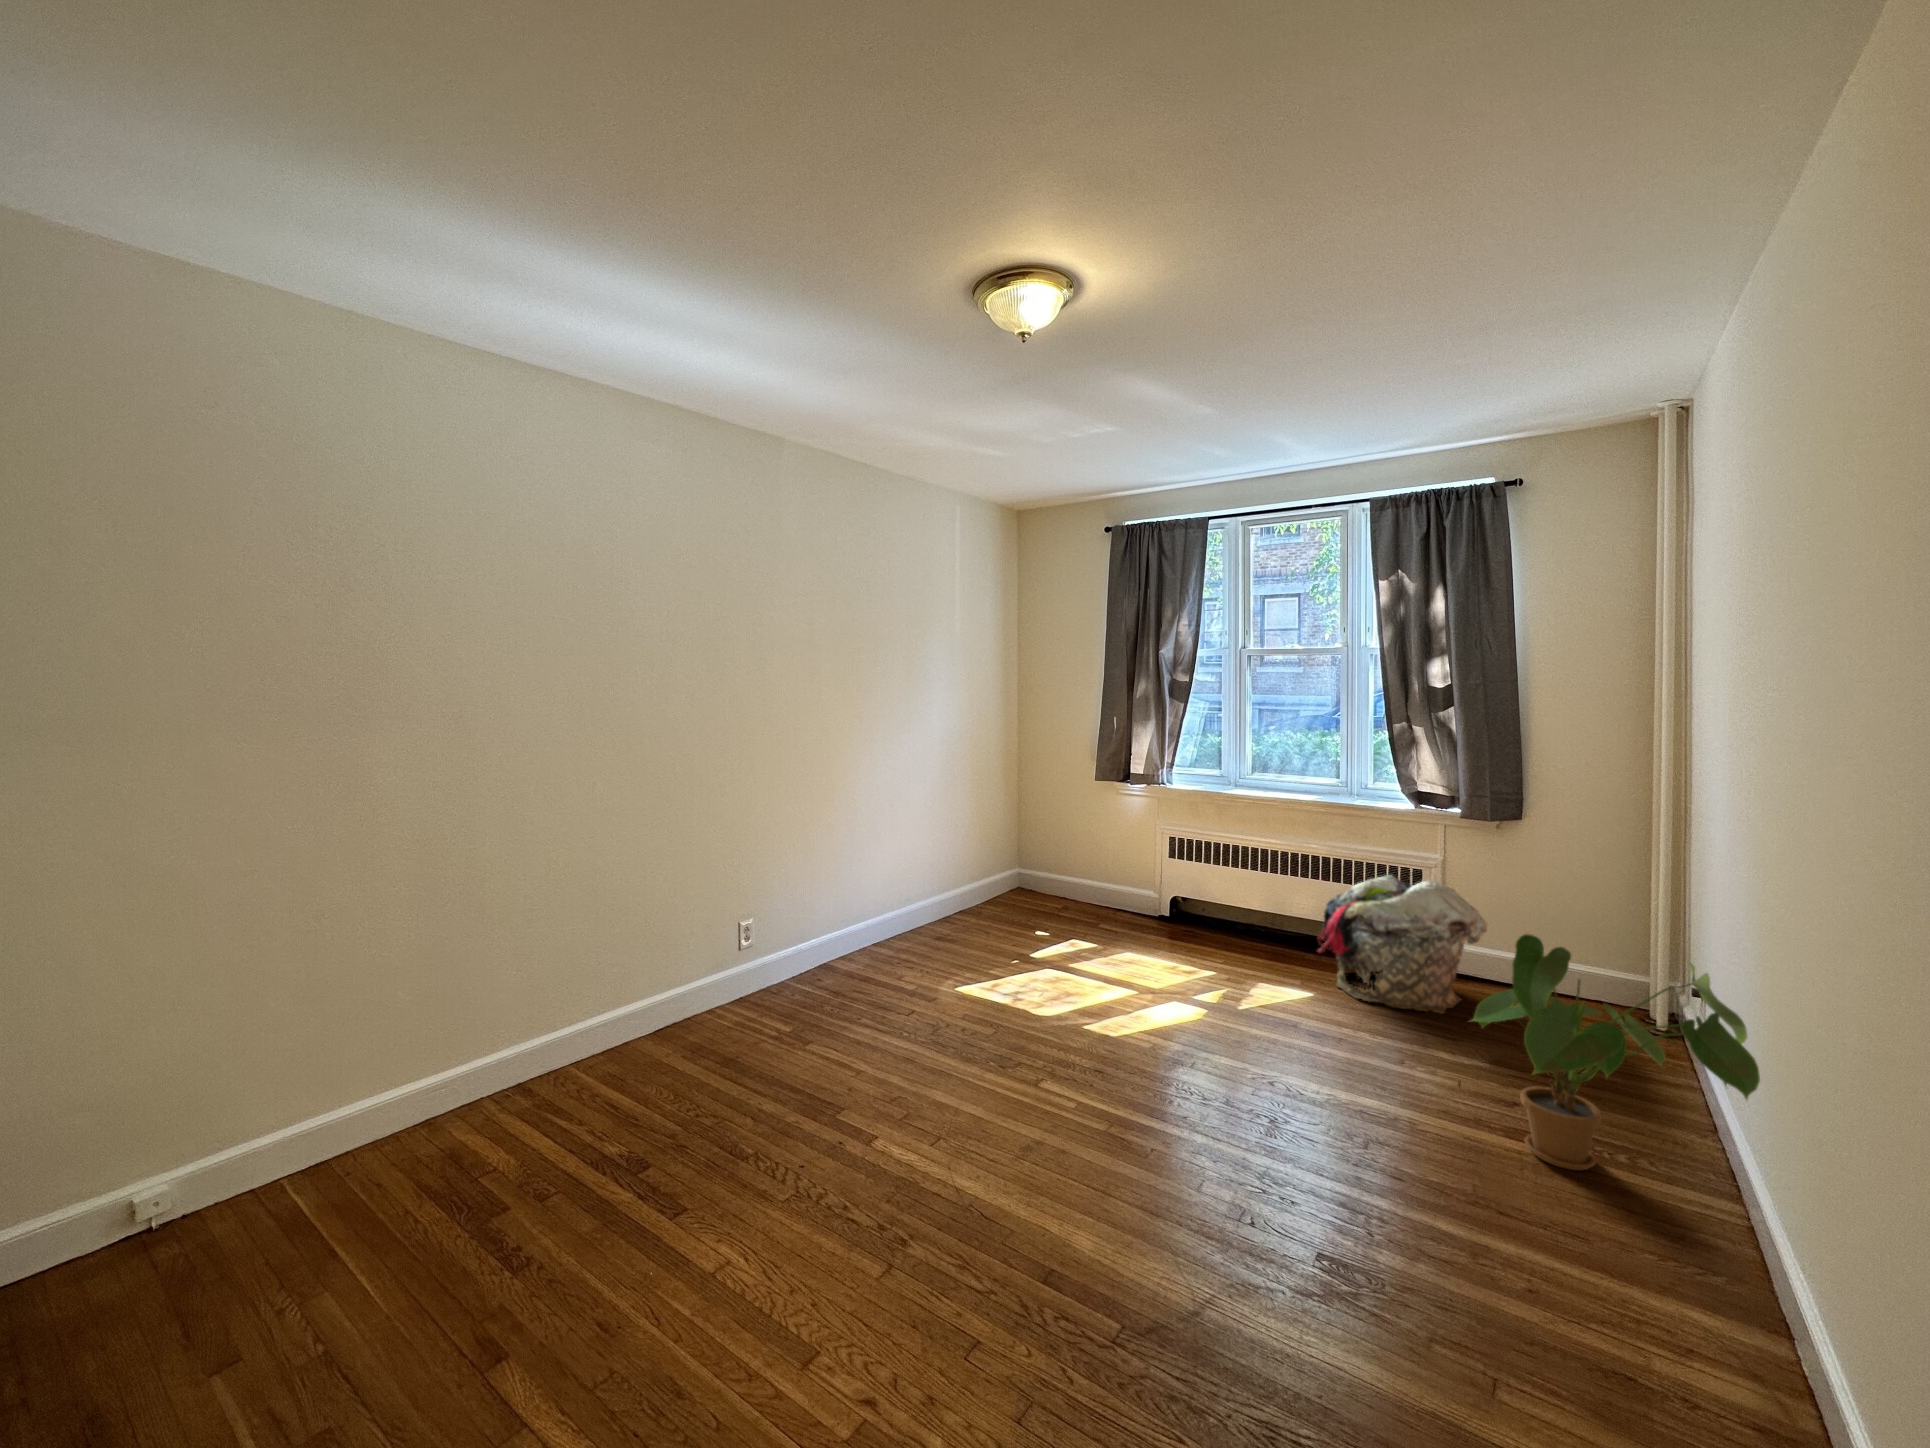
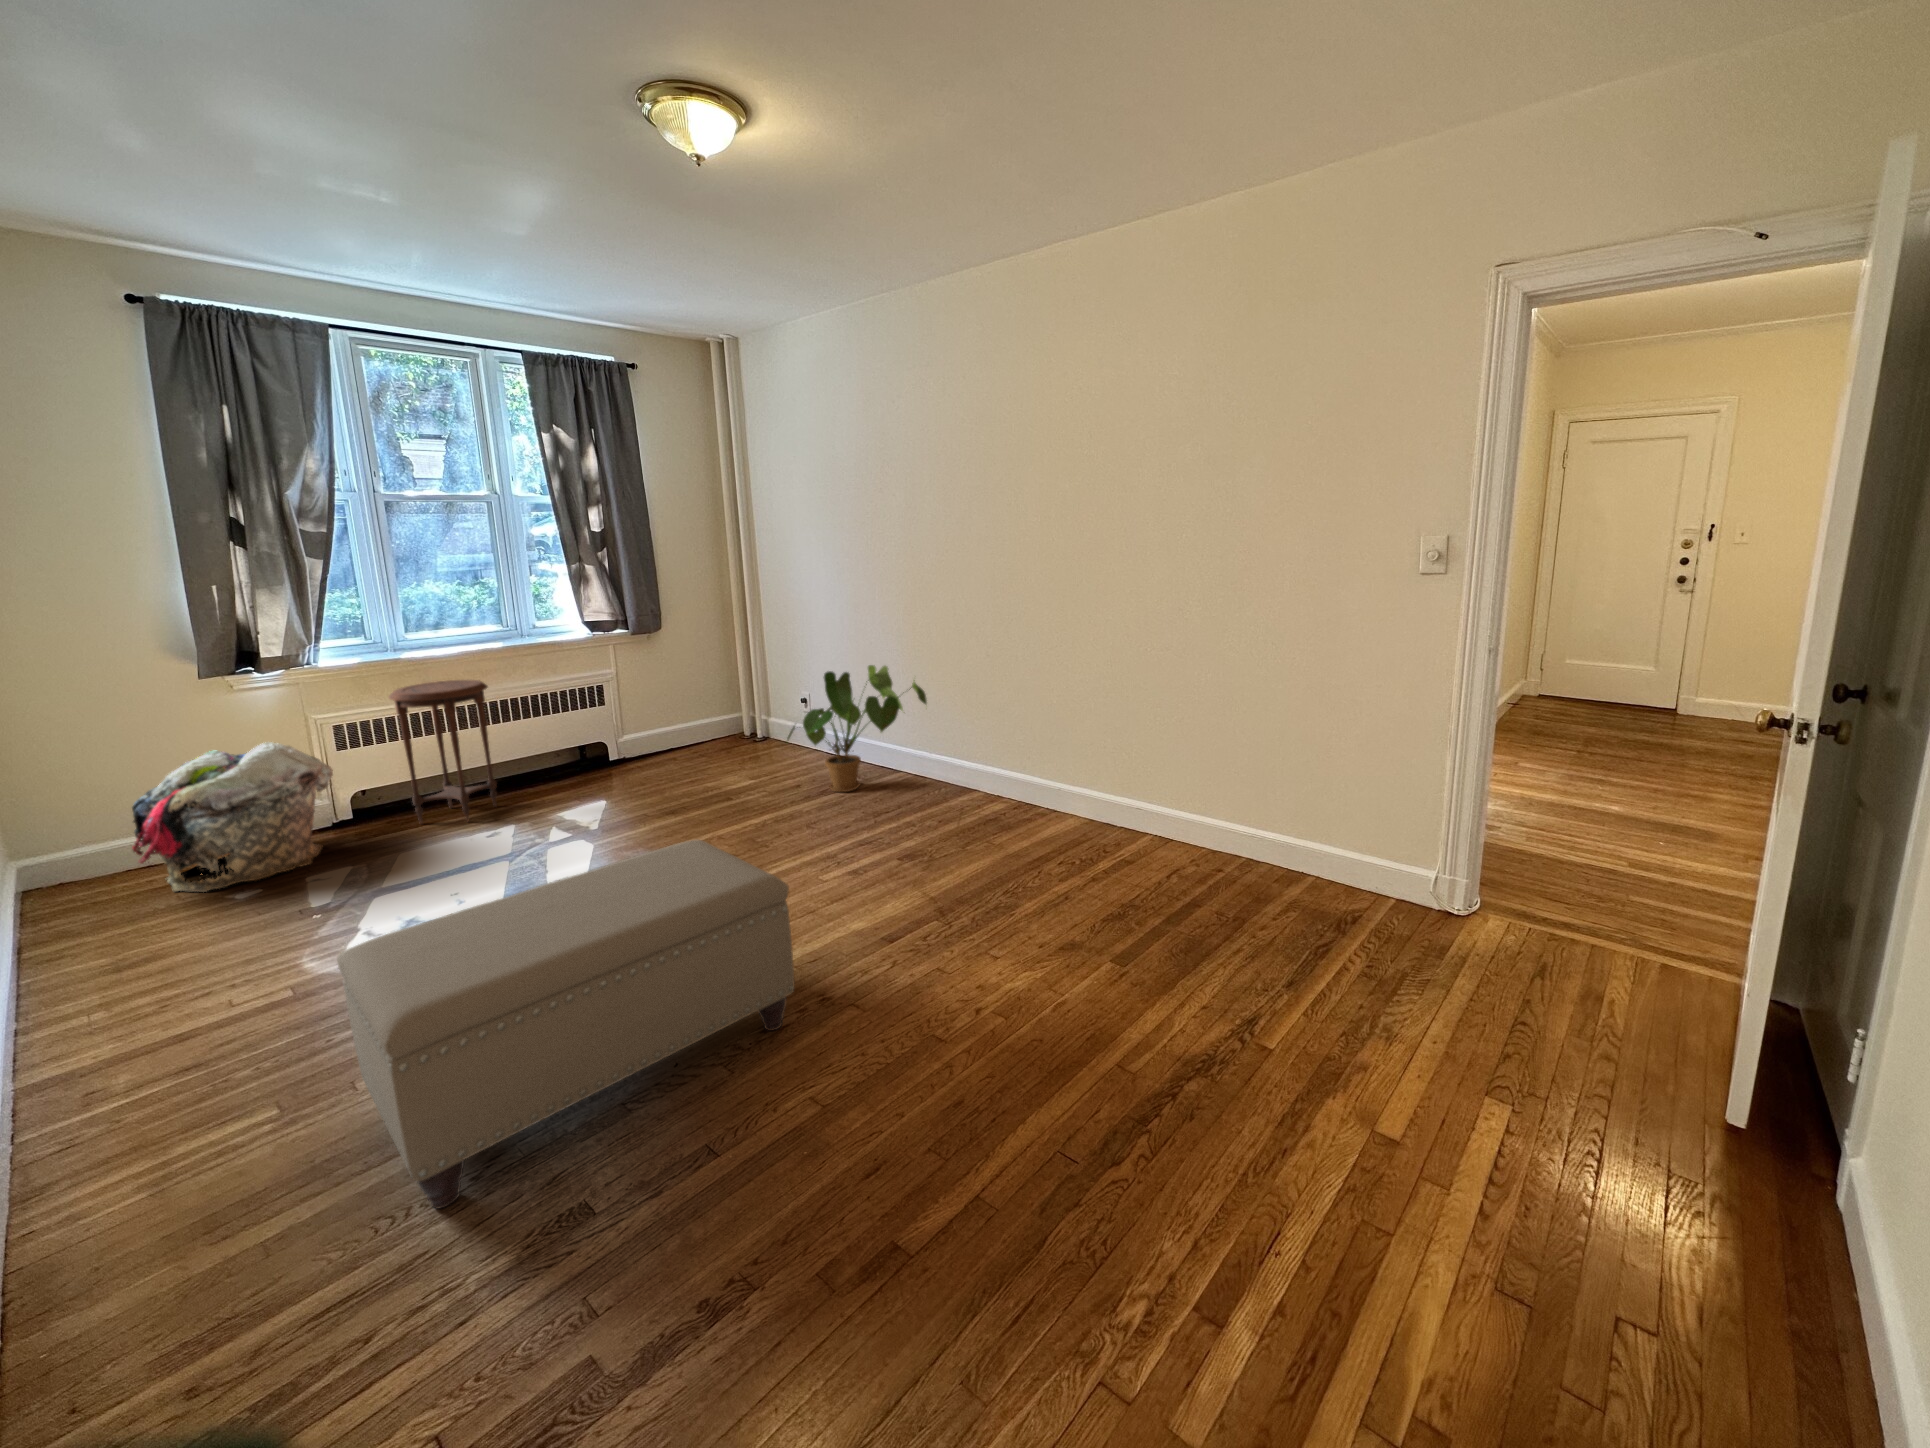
side table: none [1179,816,1259,953] -> present [389,680,497,824]
laundry basket: present [1318,875,1487,1014] -> present [132,742,333,892]
ottoman: none [671,940,973,1214] -> present [337,840,794,1209]

